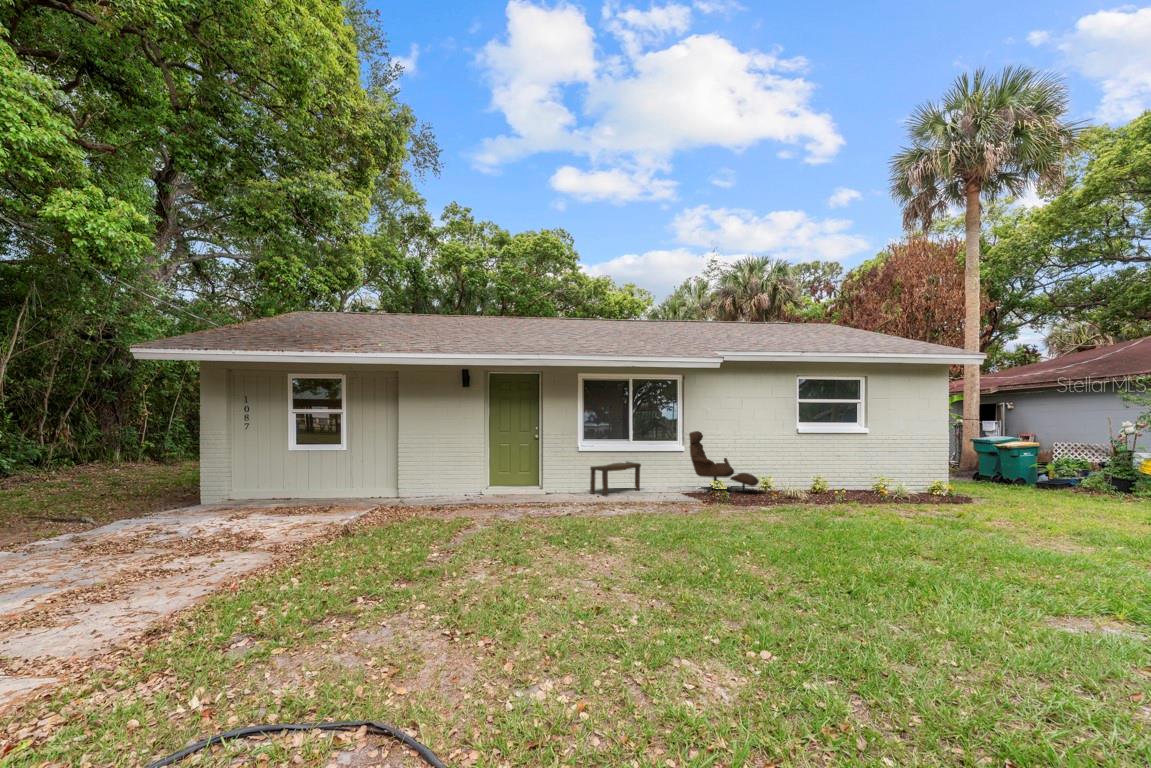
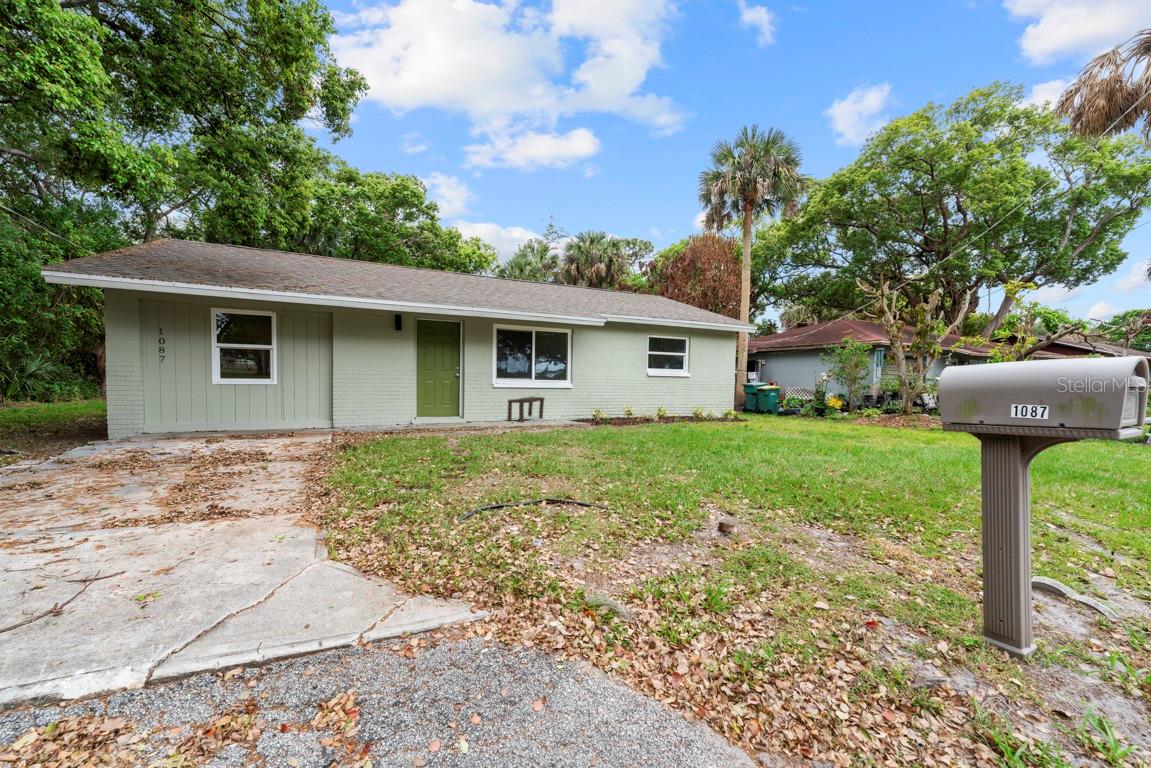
lounge chair: present [689,431,759,495] -> none [579,373,627,419]

